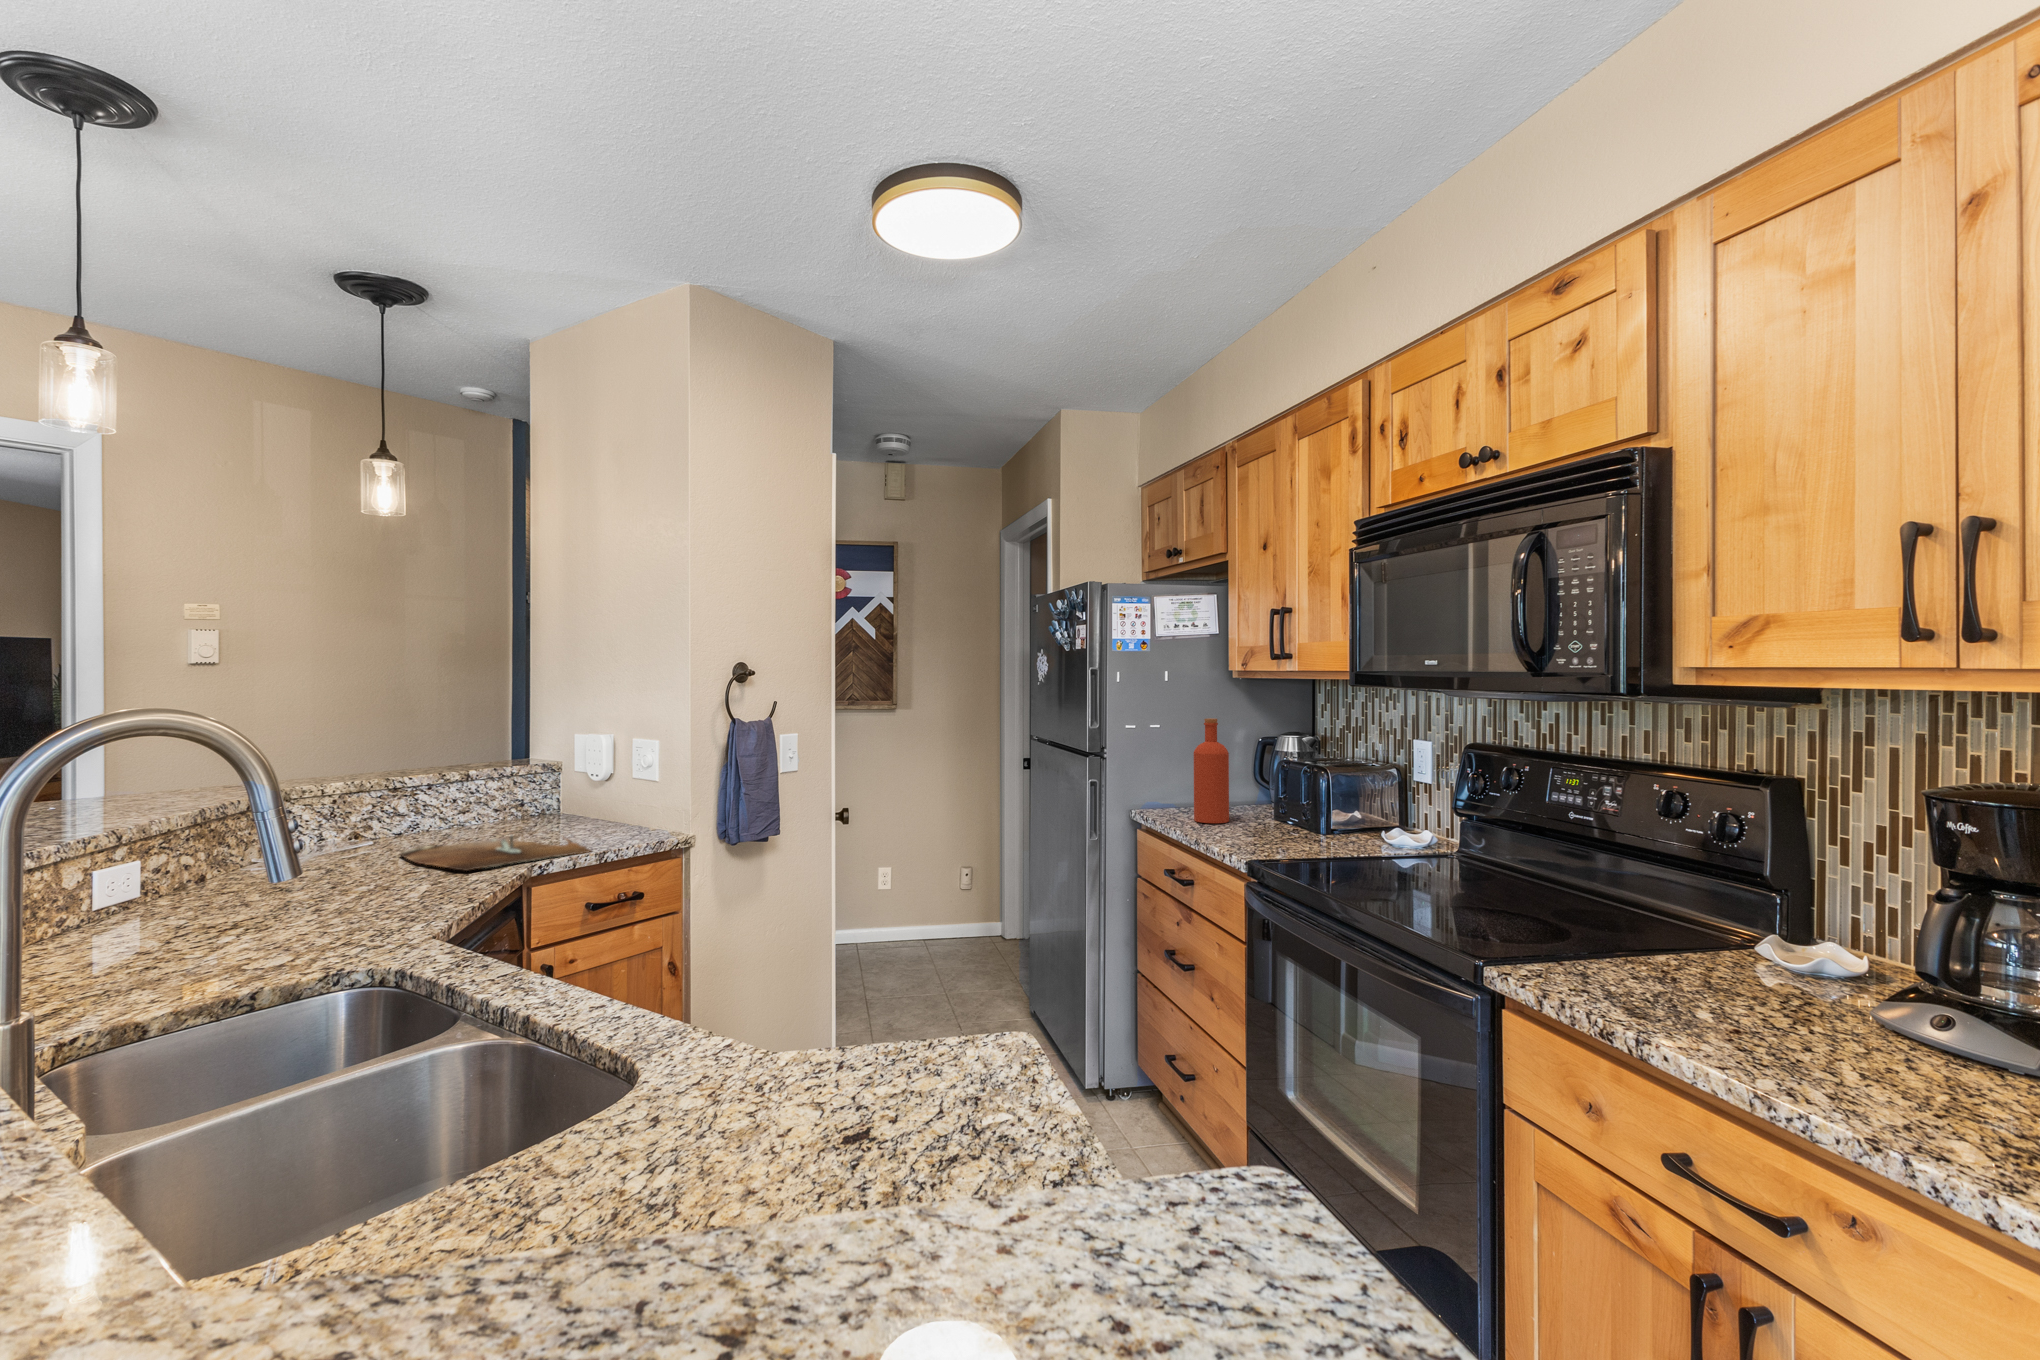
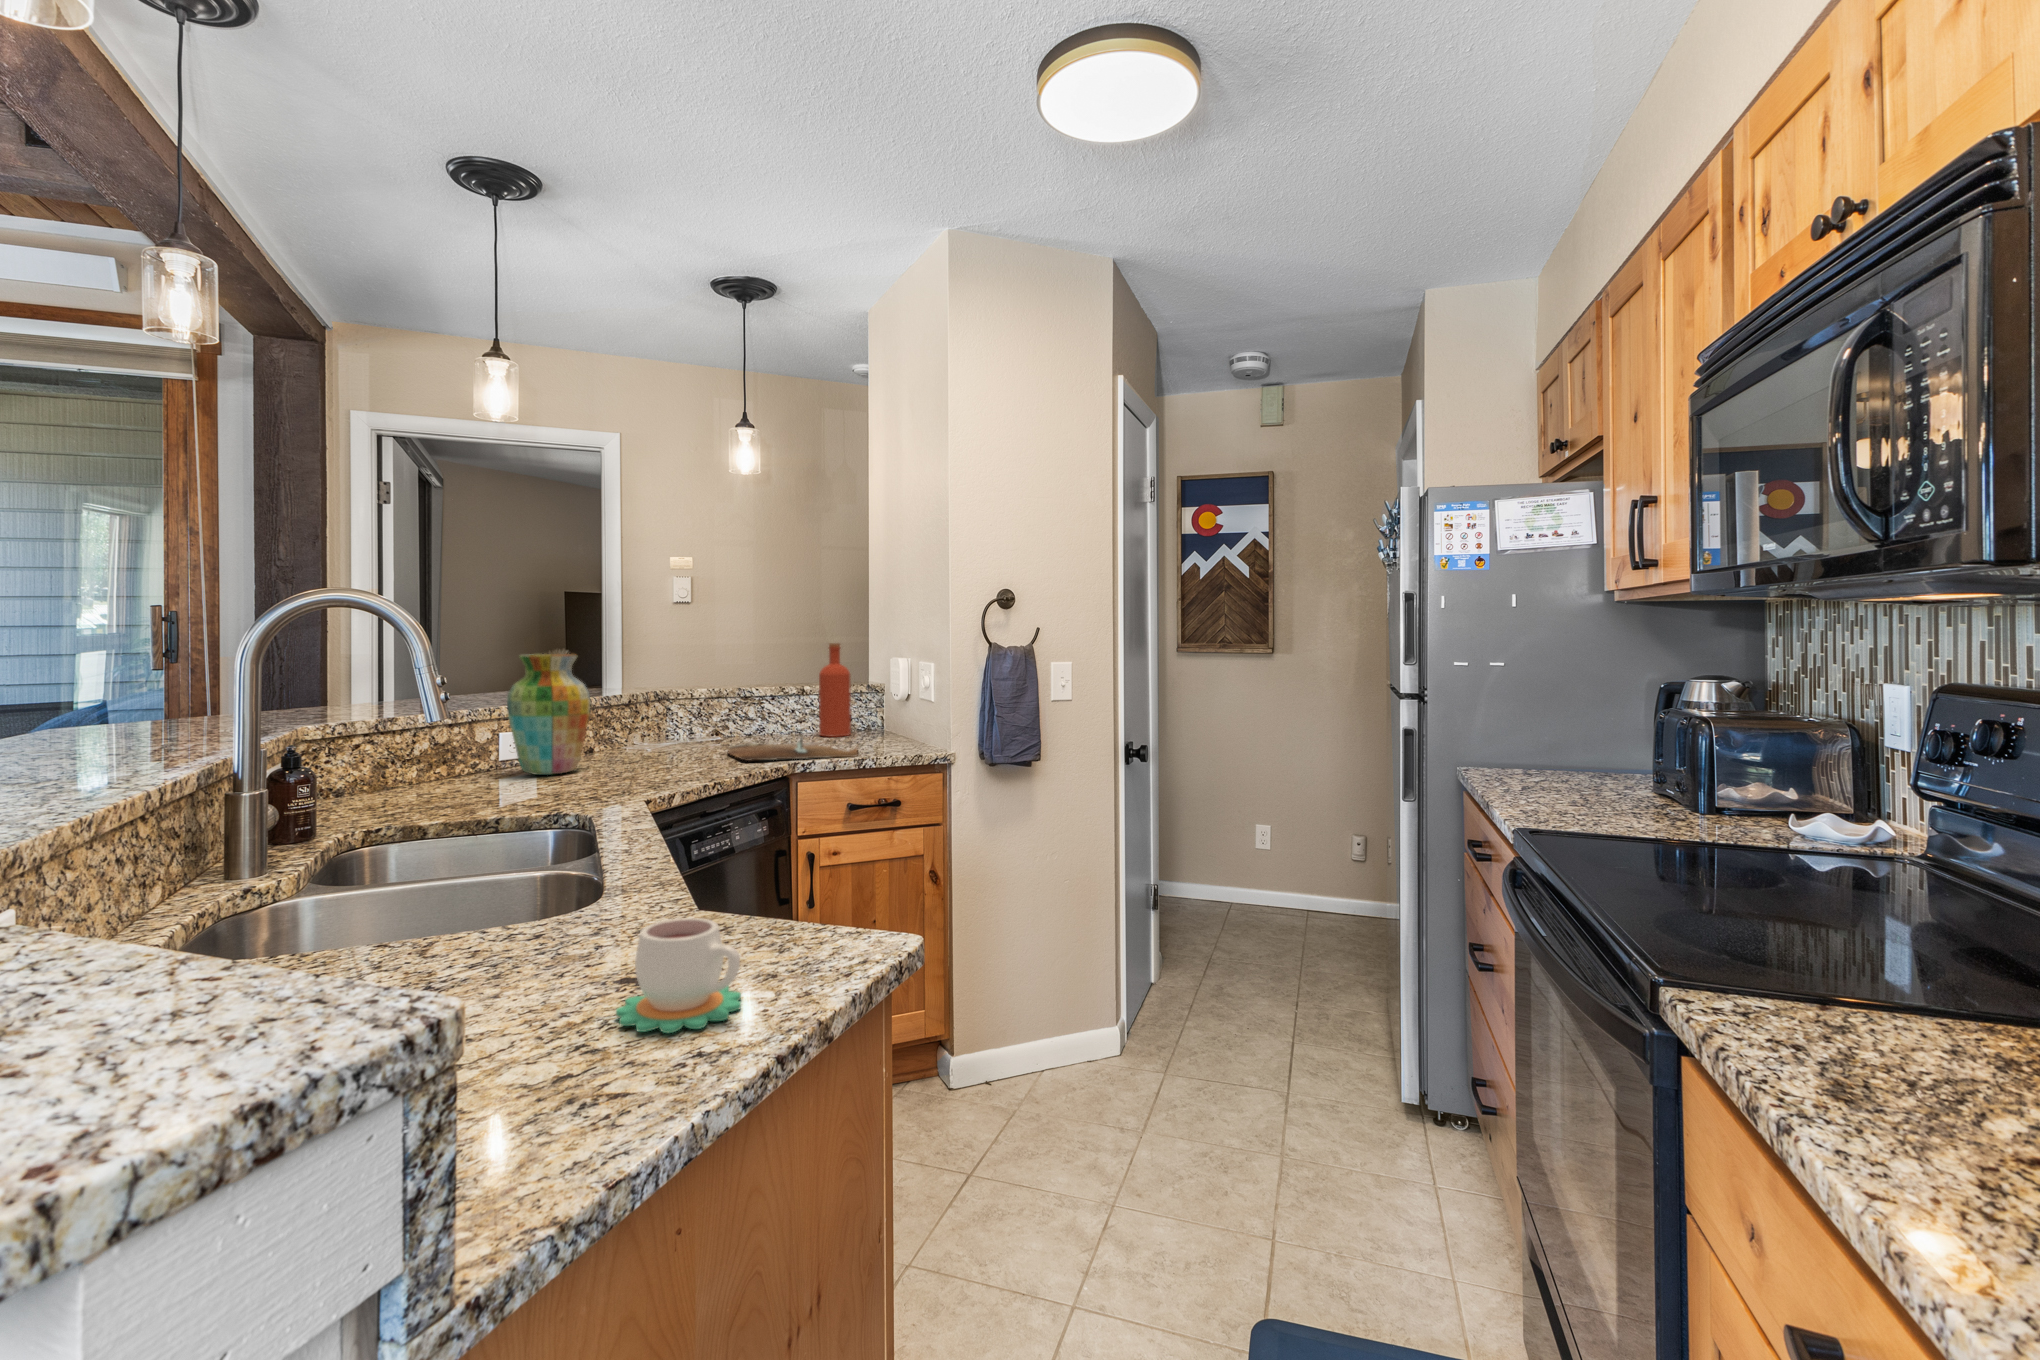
bottle: present [1194,718,1229,823] -> present [819,643,851,737]
vase: none [124,758,253,922] -> present [507,654,590,775]
mug: none [907,1051,1023,1166] -> present [616,918,741,1033]

